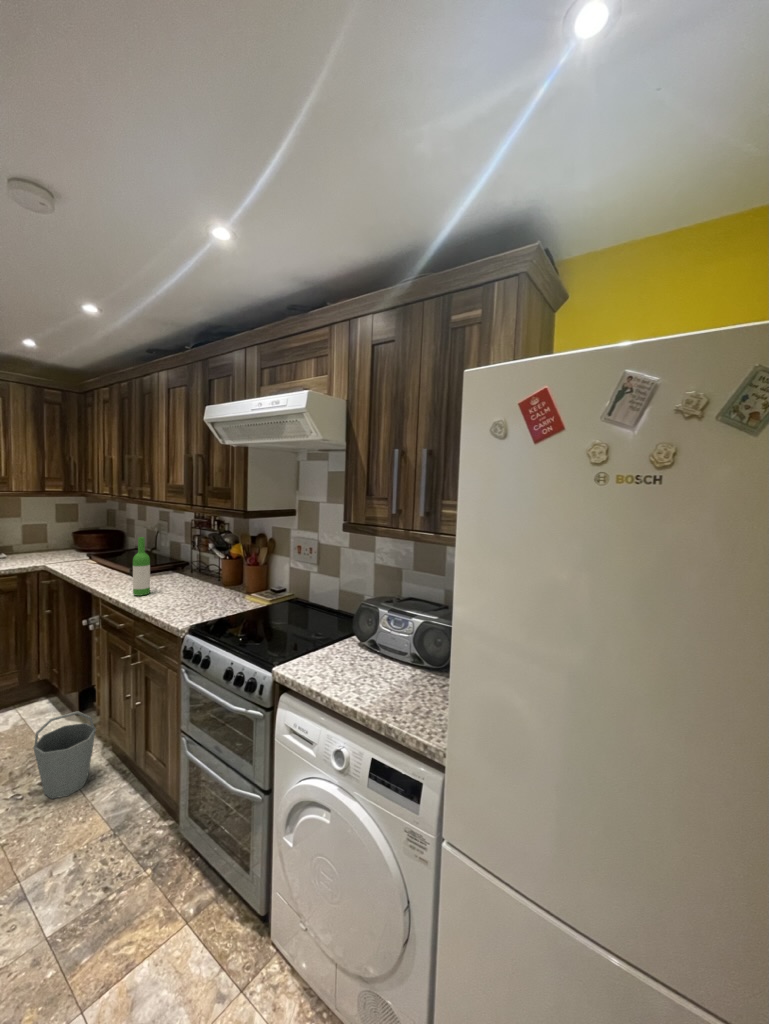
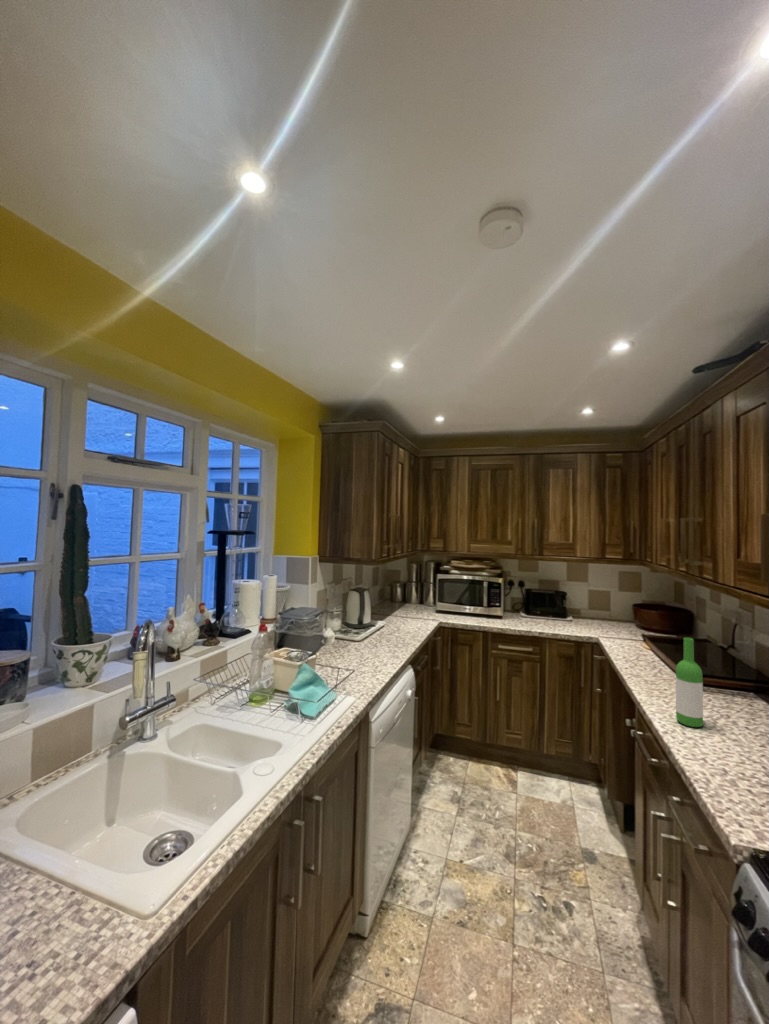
bucket: present [33,711,96,799] -> none [555,835,622,958]

